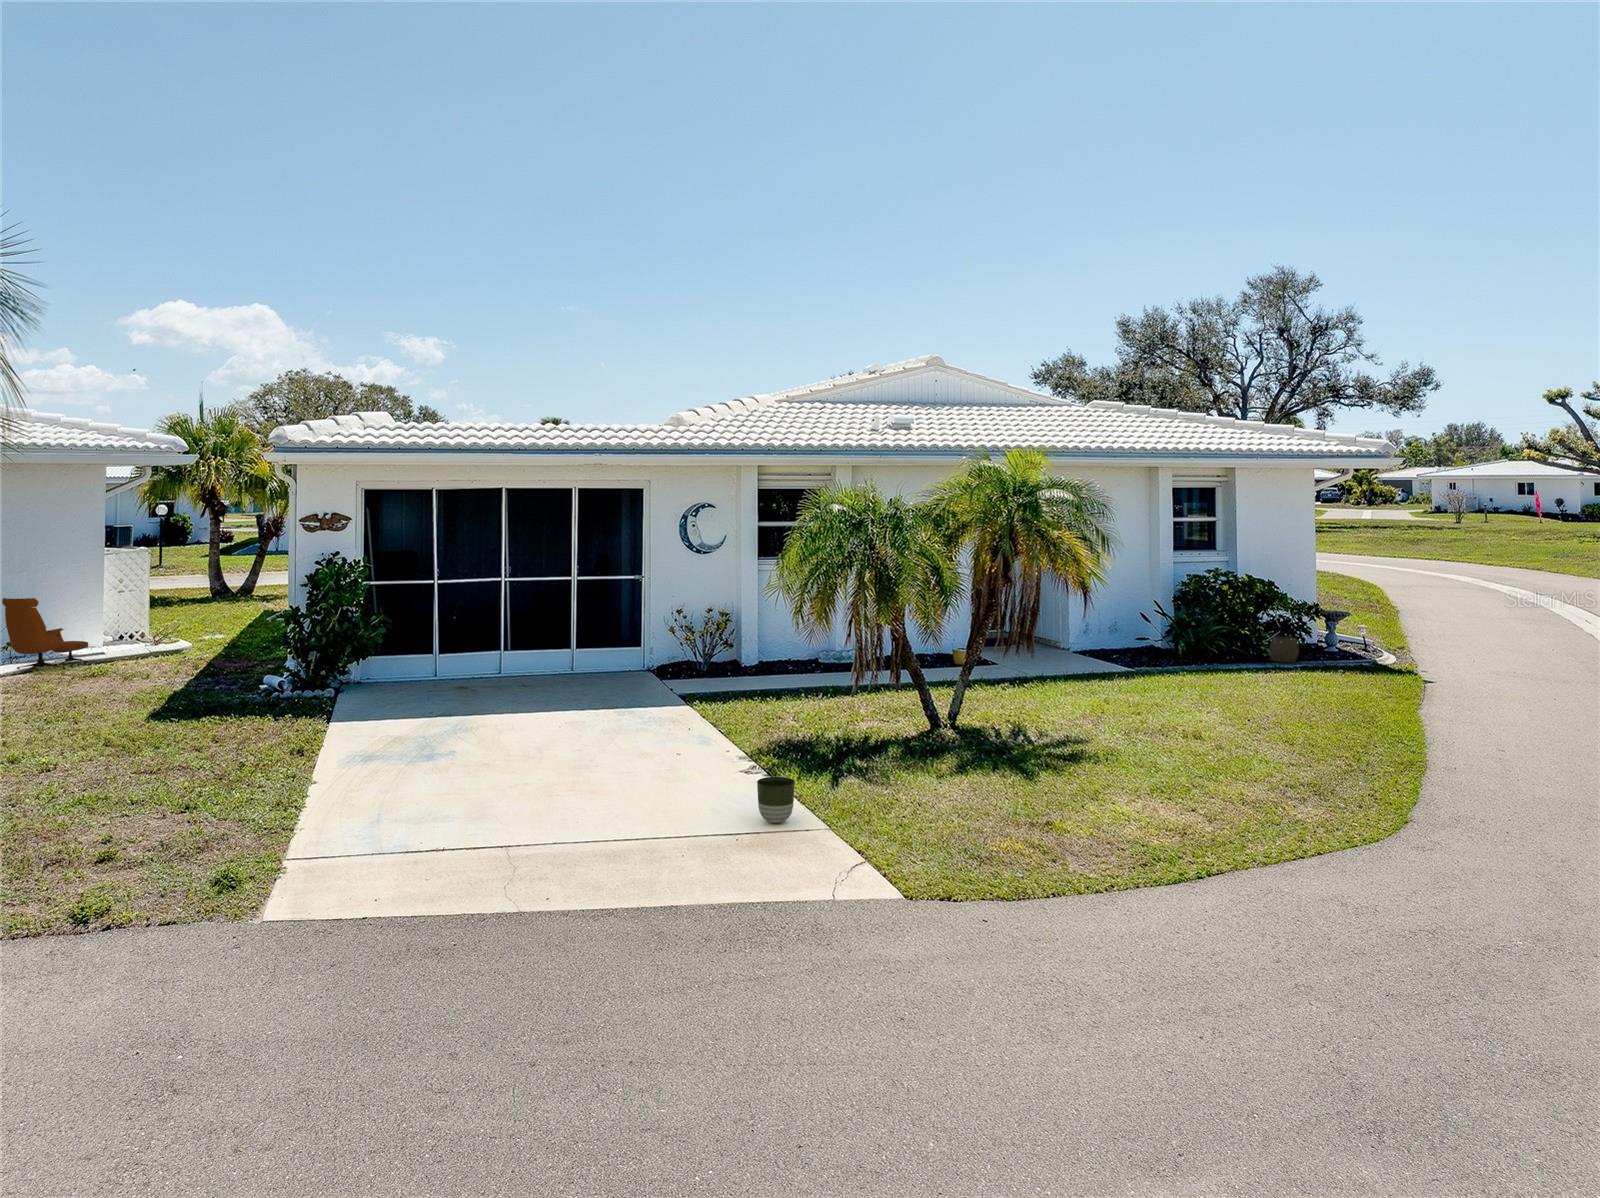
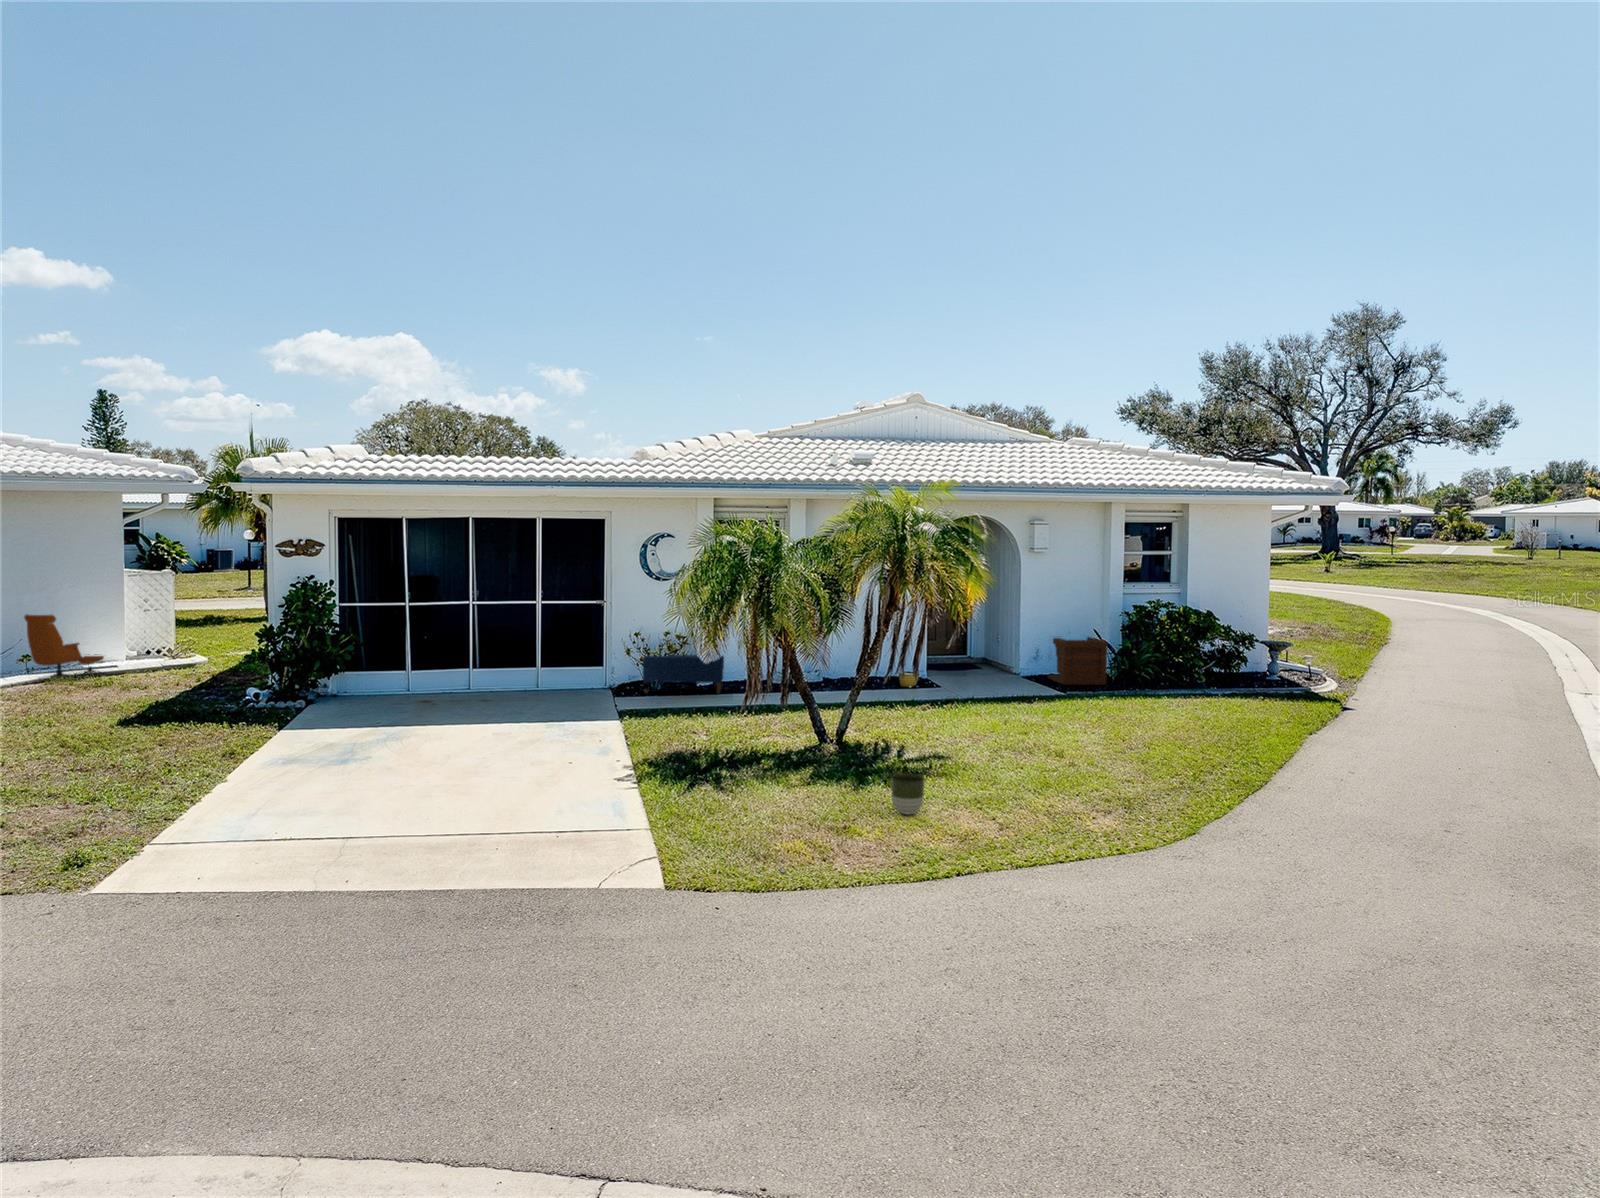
wooden crate: none [1097,608,1162,658] -> present [1048,637,1108,685]
bench: none [691,630,774,674] -> present [643,654,724,694]
woven basket: present [1269,637,1299,662] -> none [1213,667,1243,692]
planter: present [757,777,795,823] -> present [891,773,925,815]

